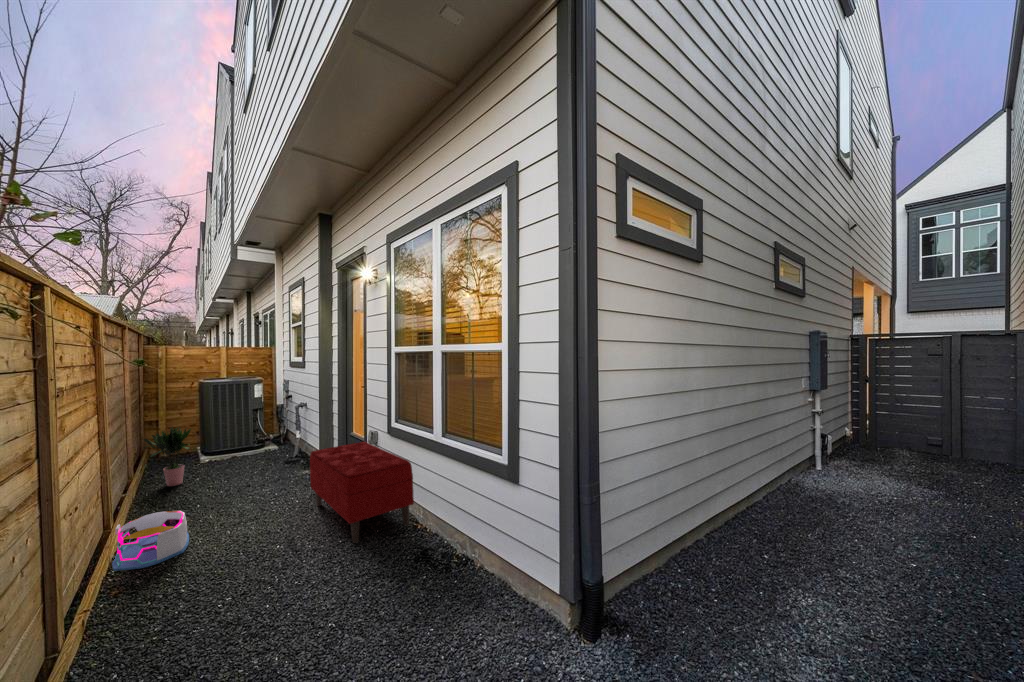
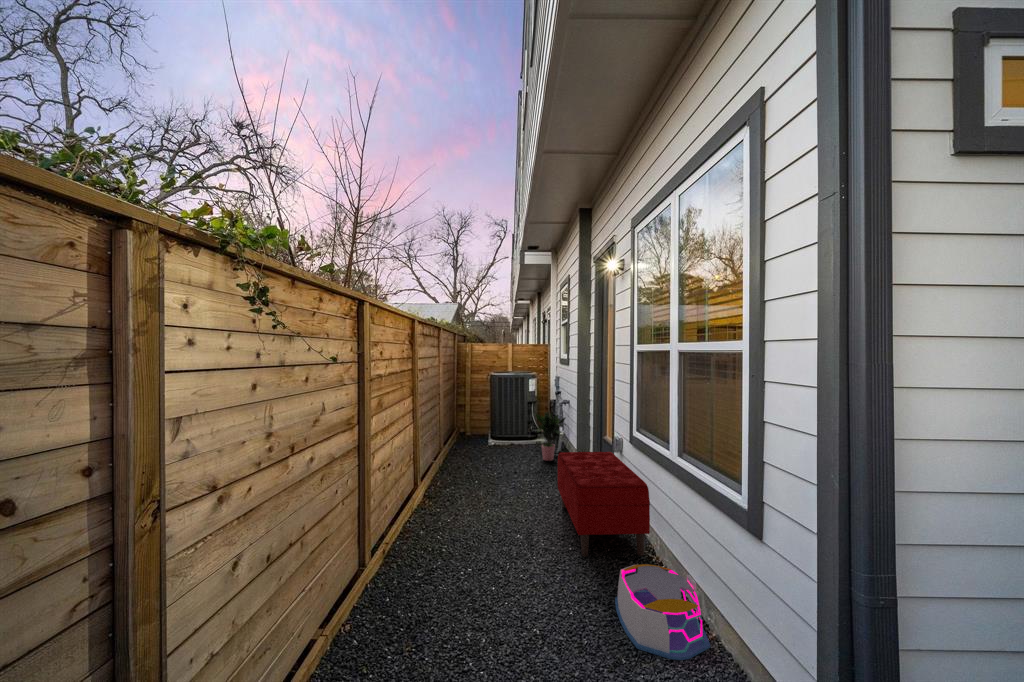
potted plant: present [143,427,191,486] -> present [536,412,566,461]
storage bin: present [112,511,189,571] -> present [615,564,710,660]

